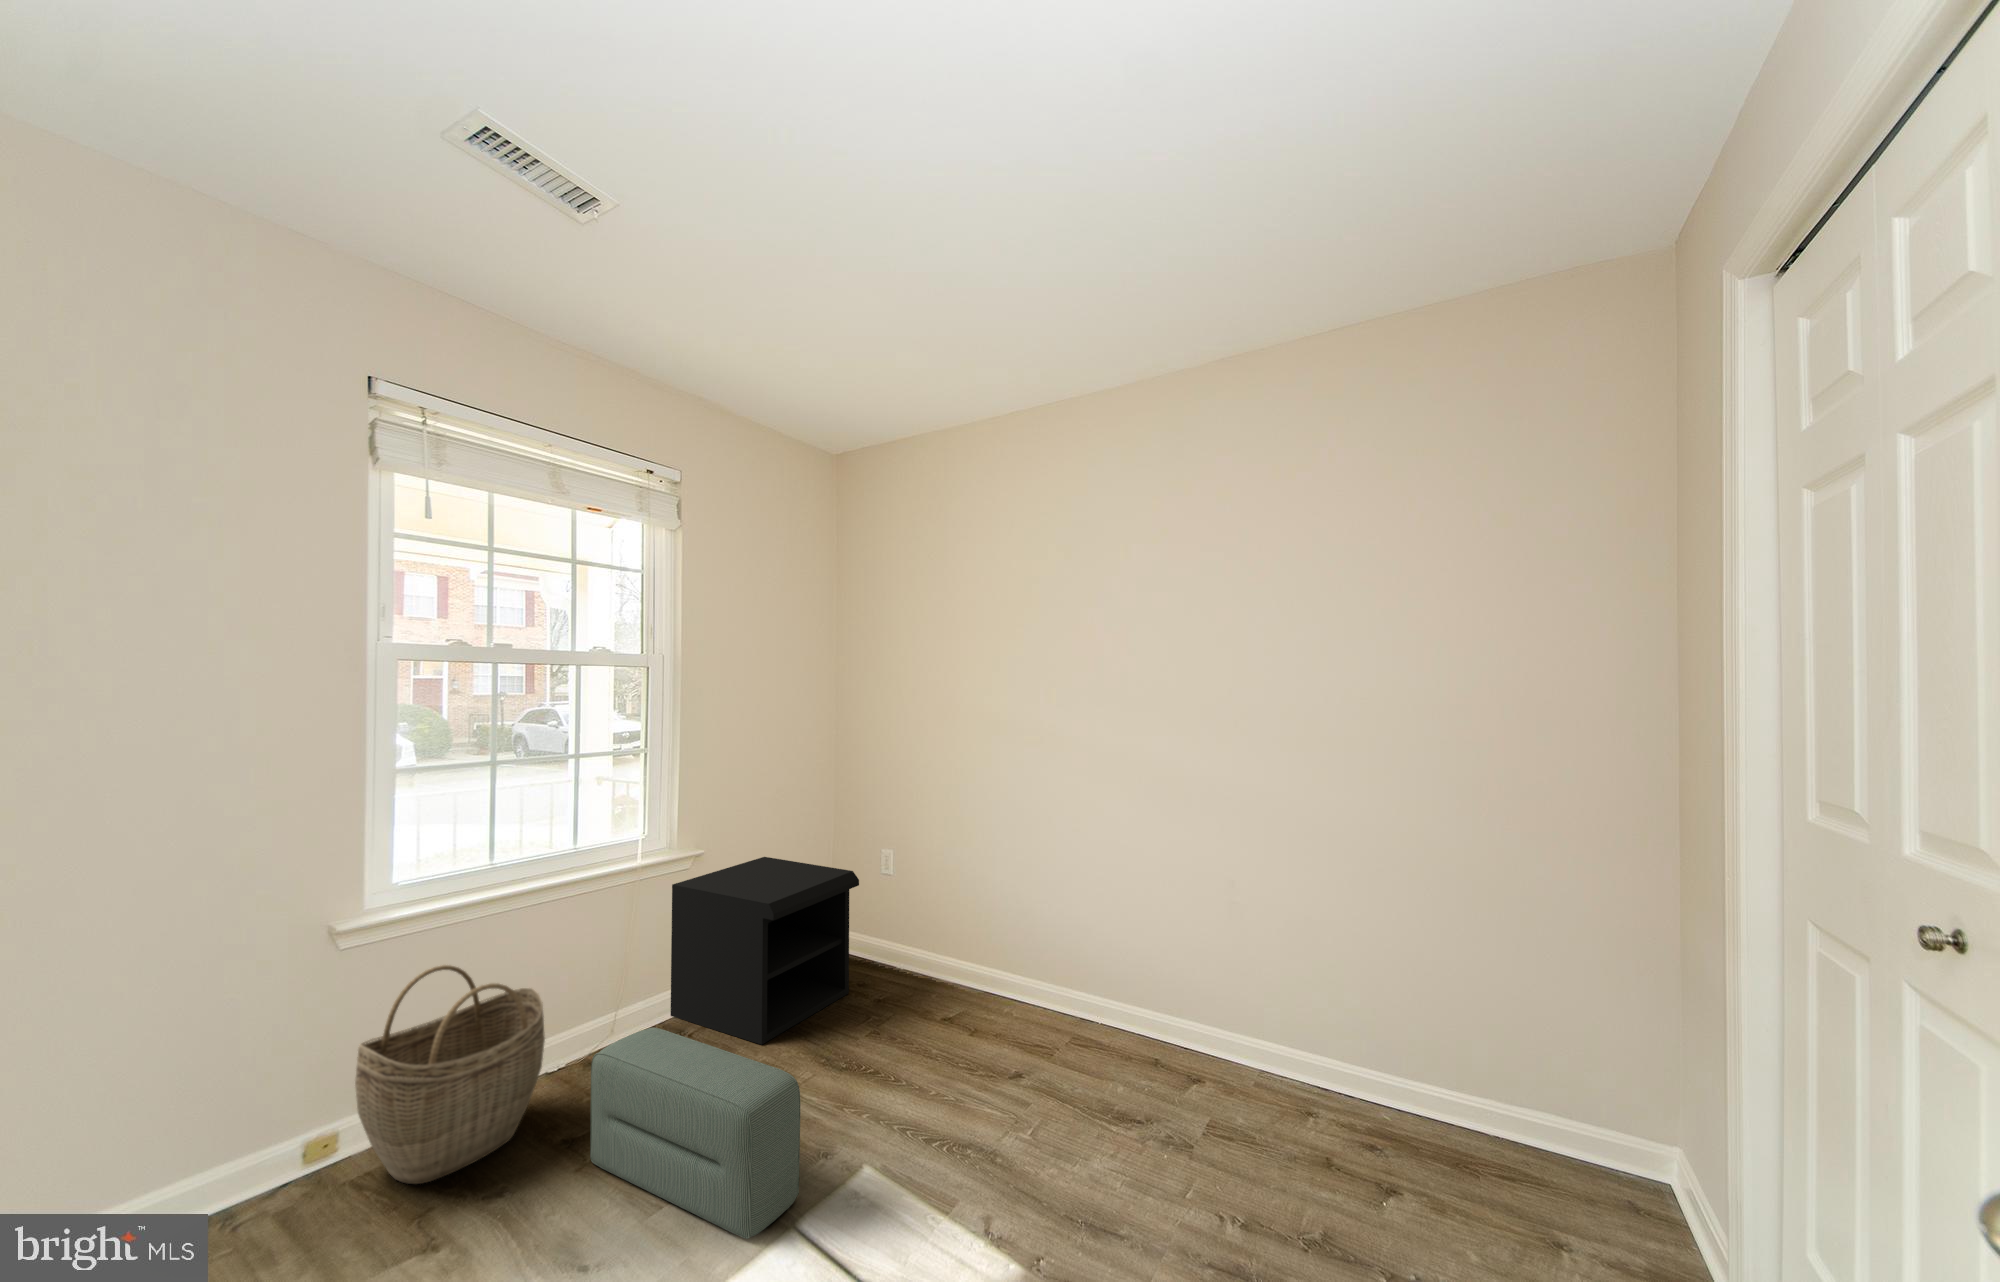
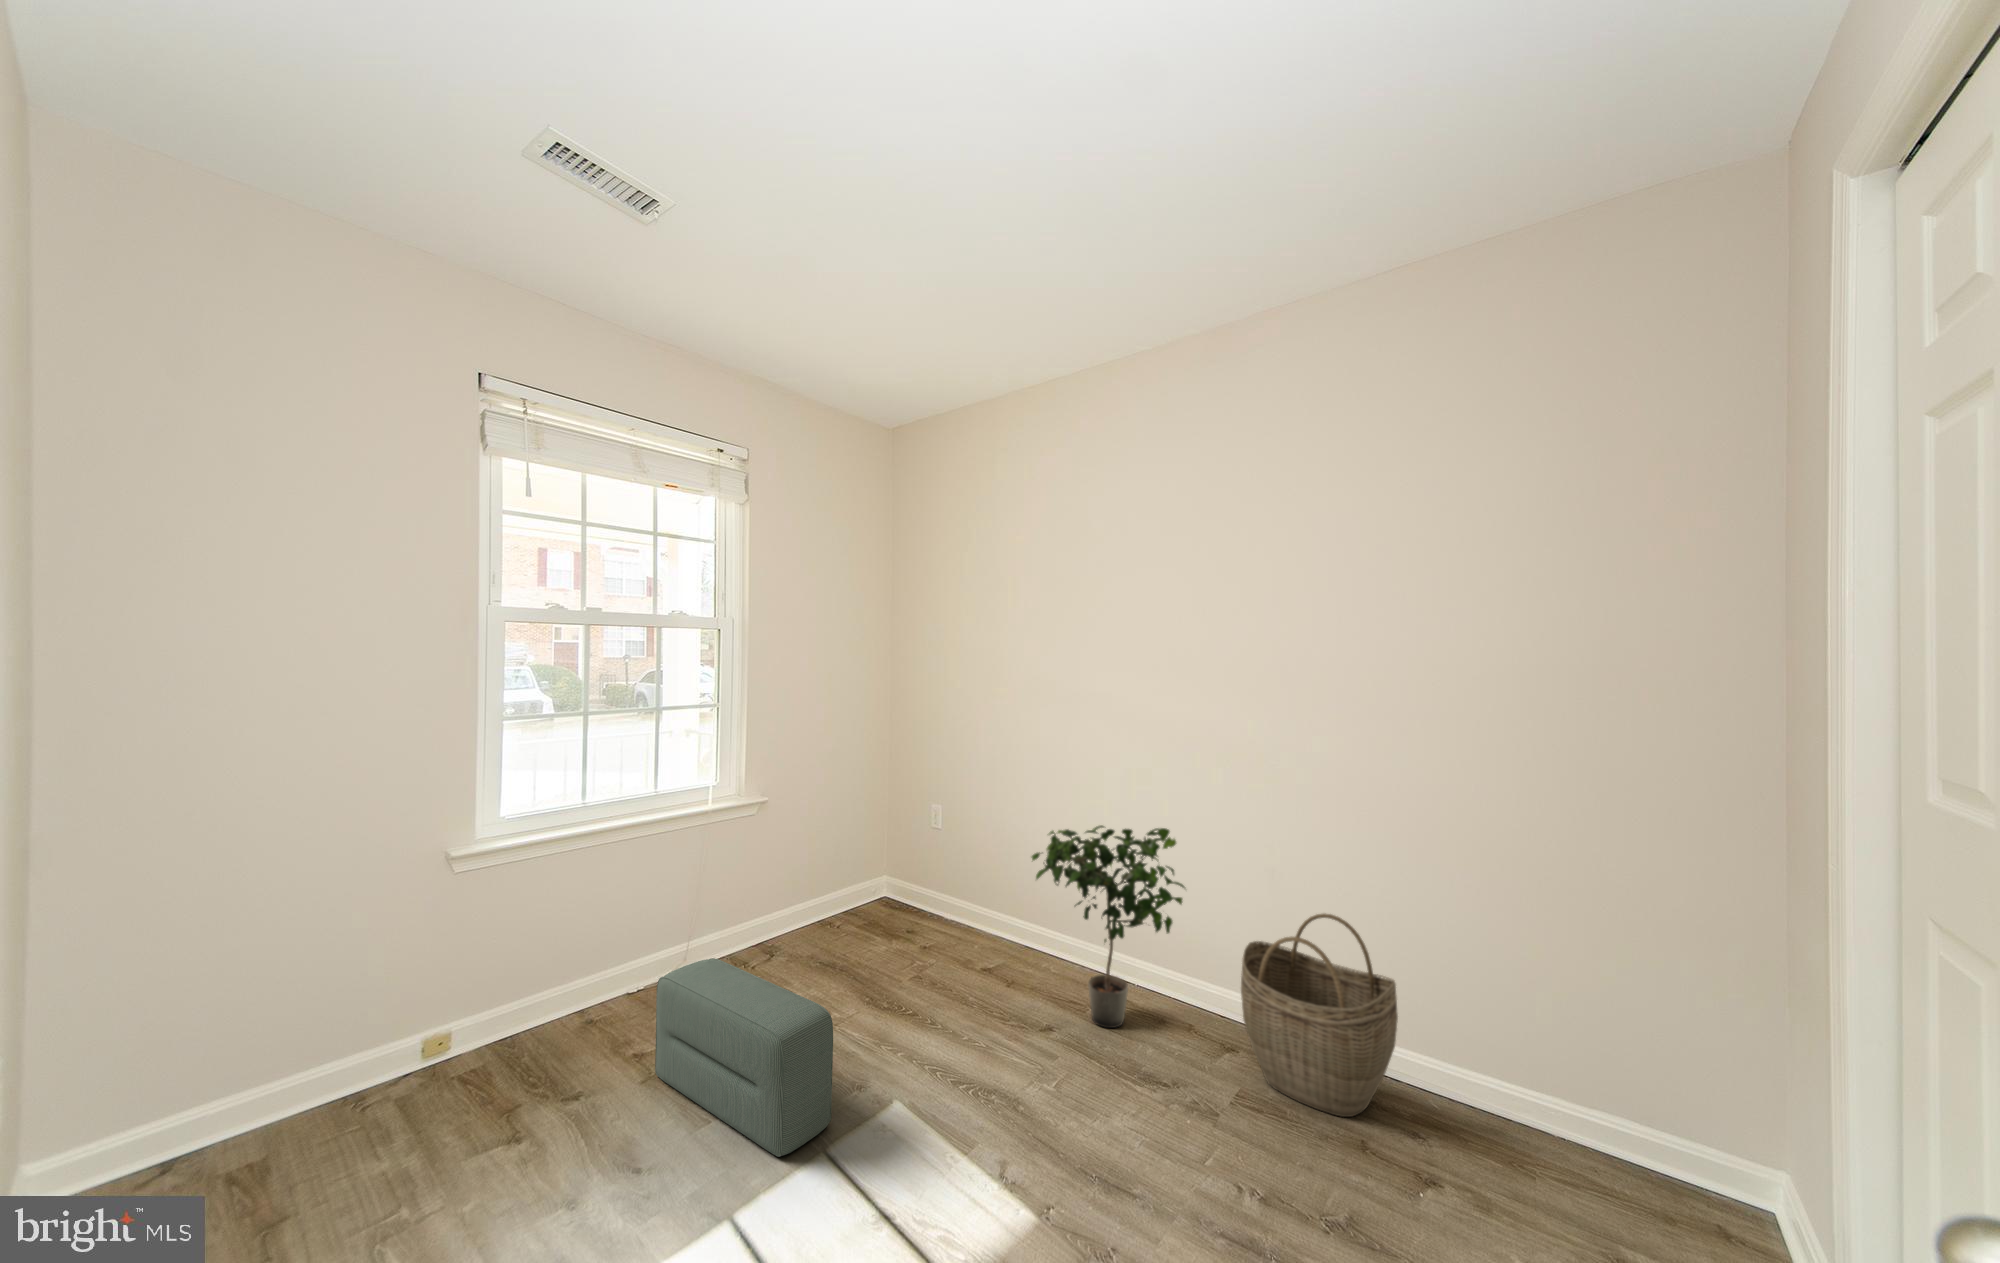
nightstand: present [671,857,859,1045] -> none [745,813,916,983]
potted plant: none [989,860,1151,1069] -> present [1031,825,1185,1028]
woven basket: present [355,965,545,1184] -> present [1241,914,1398,1117]

